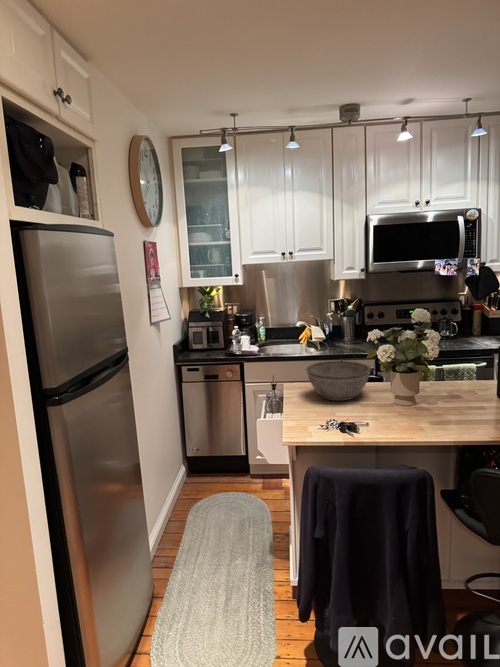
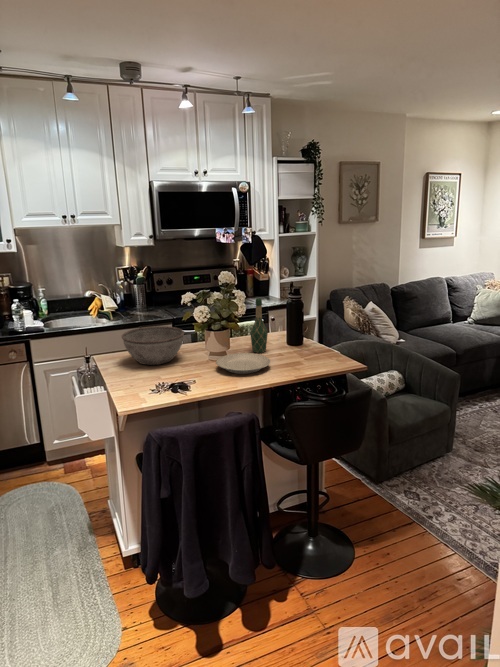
wine bottle: none [449,339,472,403] -> present [250,298,268,353]
plate: none [398,400,466,426] -> present [216,353,270,374]

